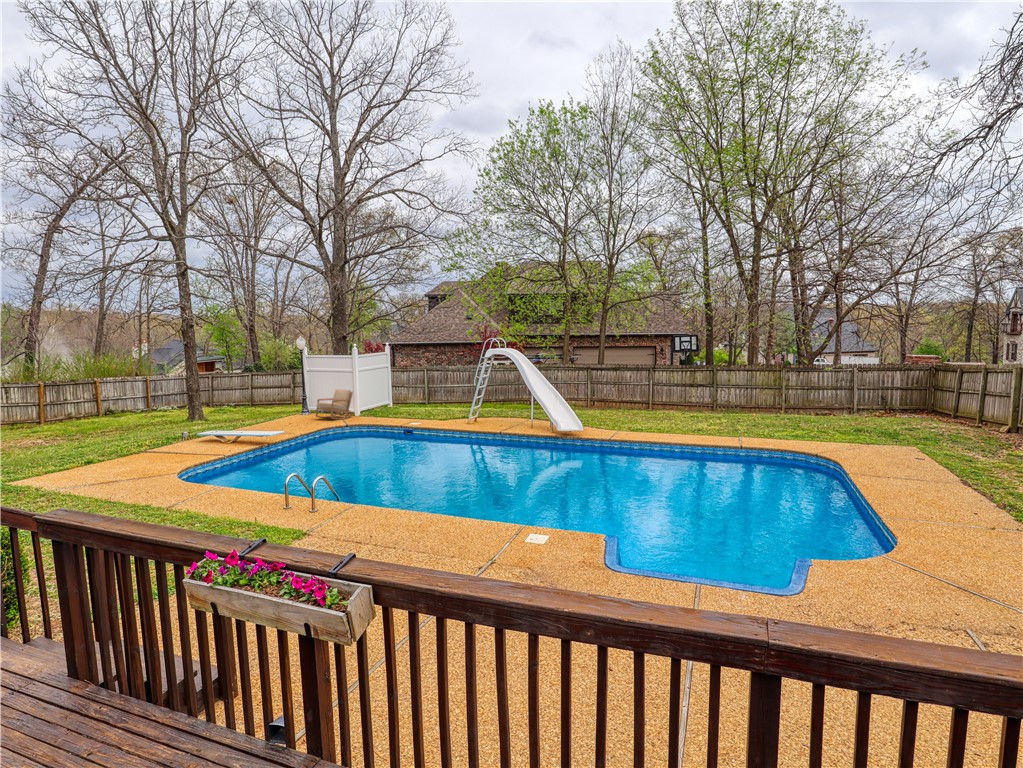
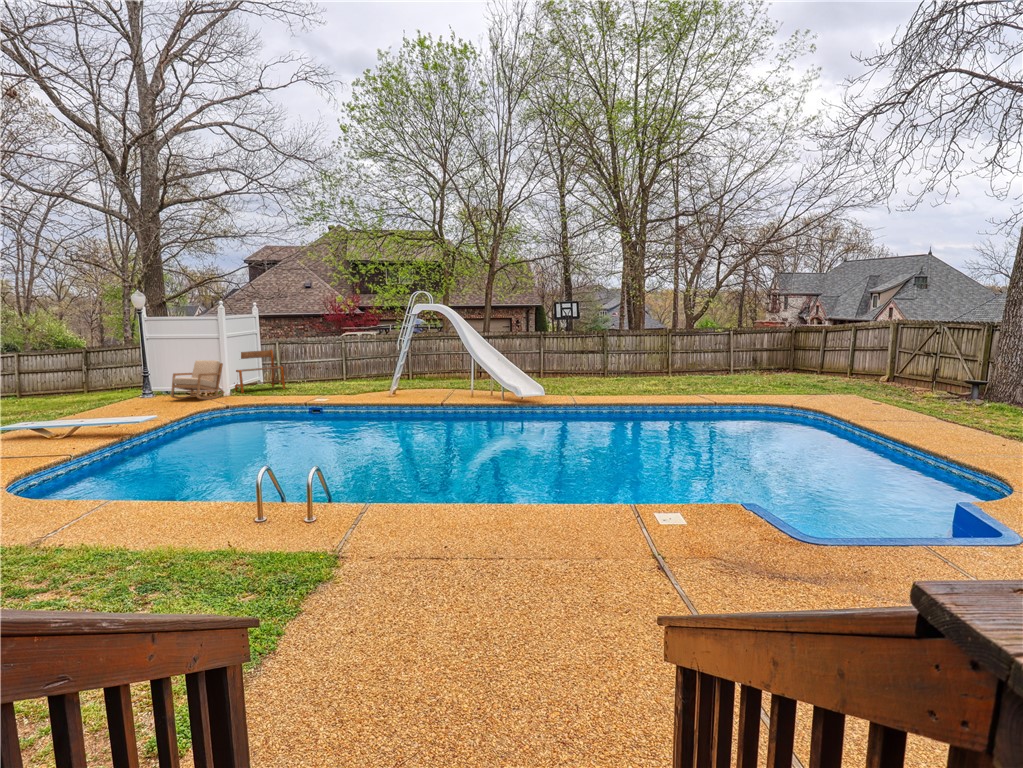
bench: none [365,380,402,416] -> present [234,350,285,393]

